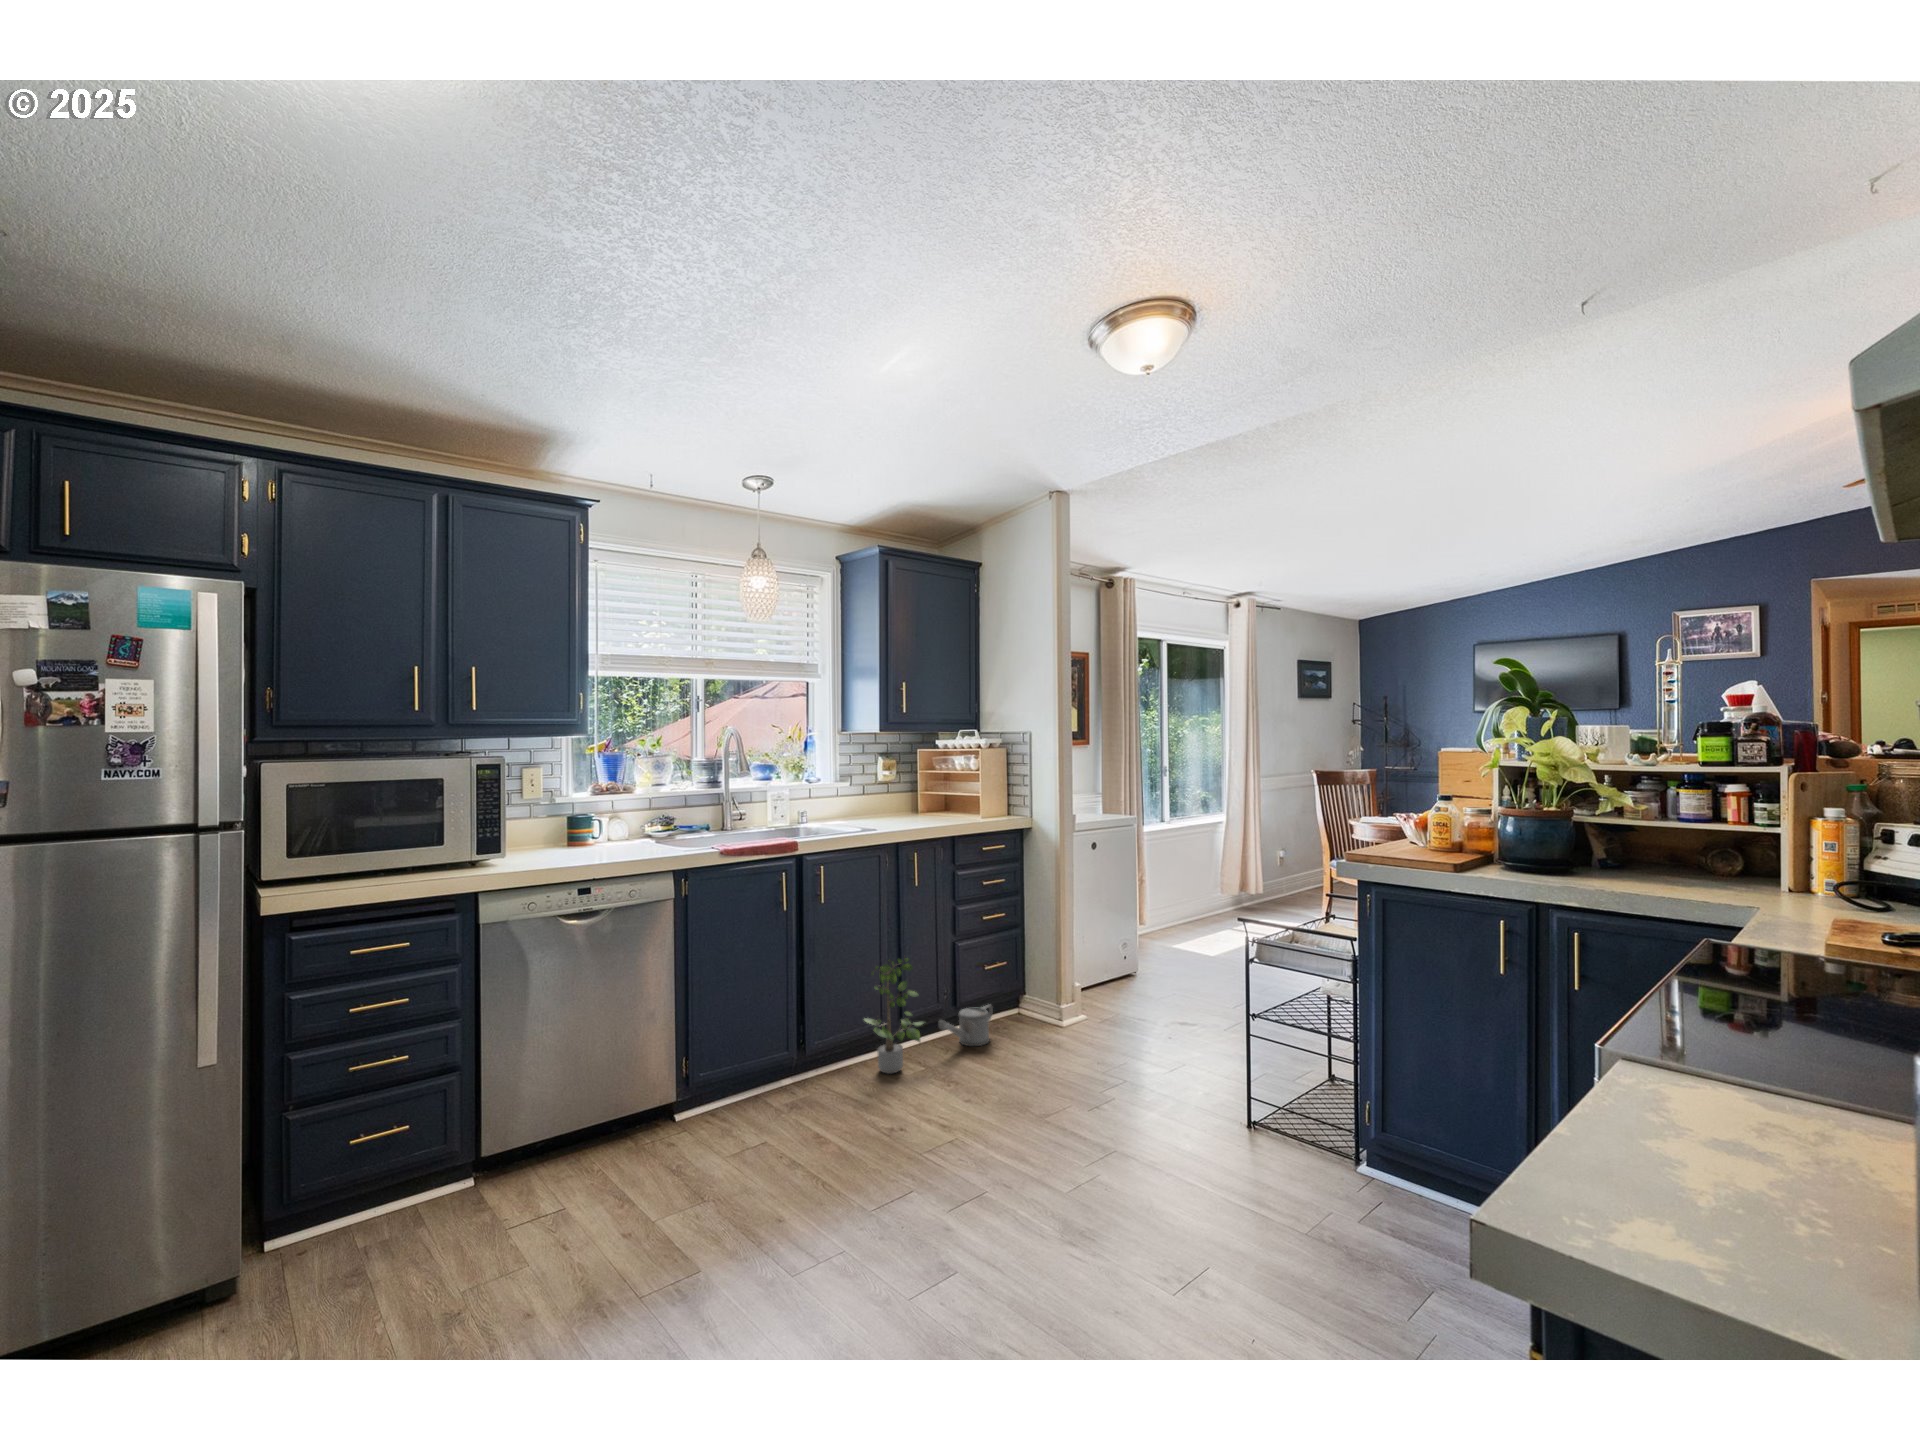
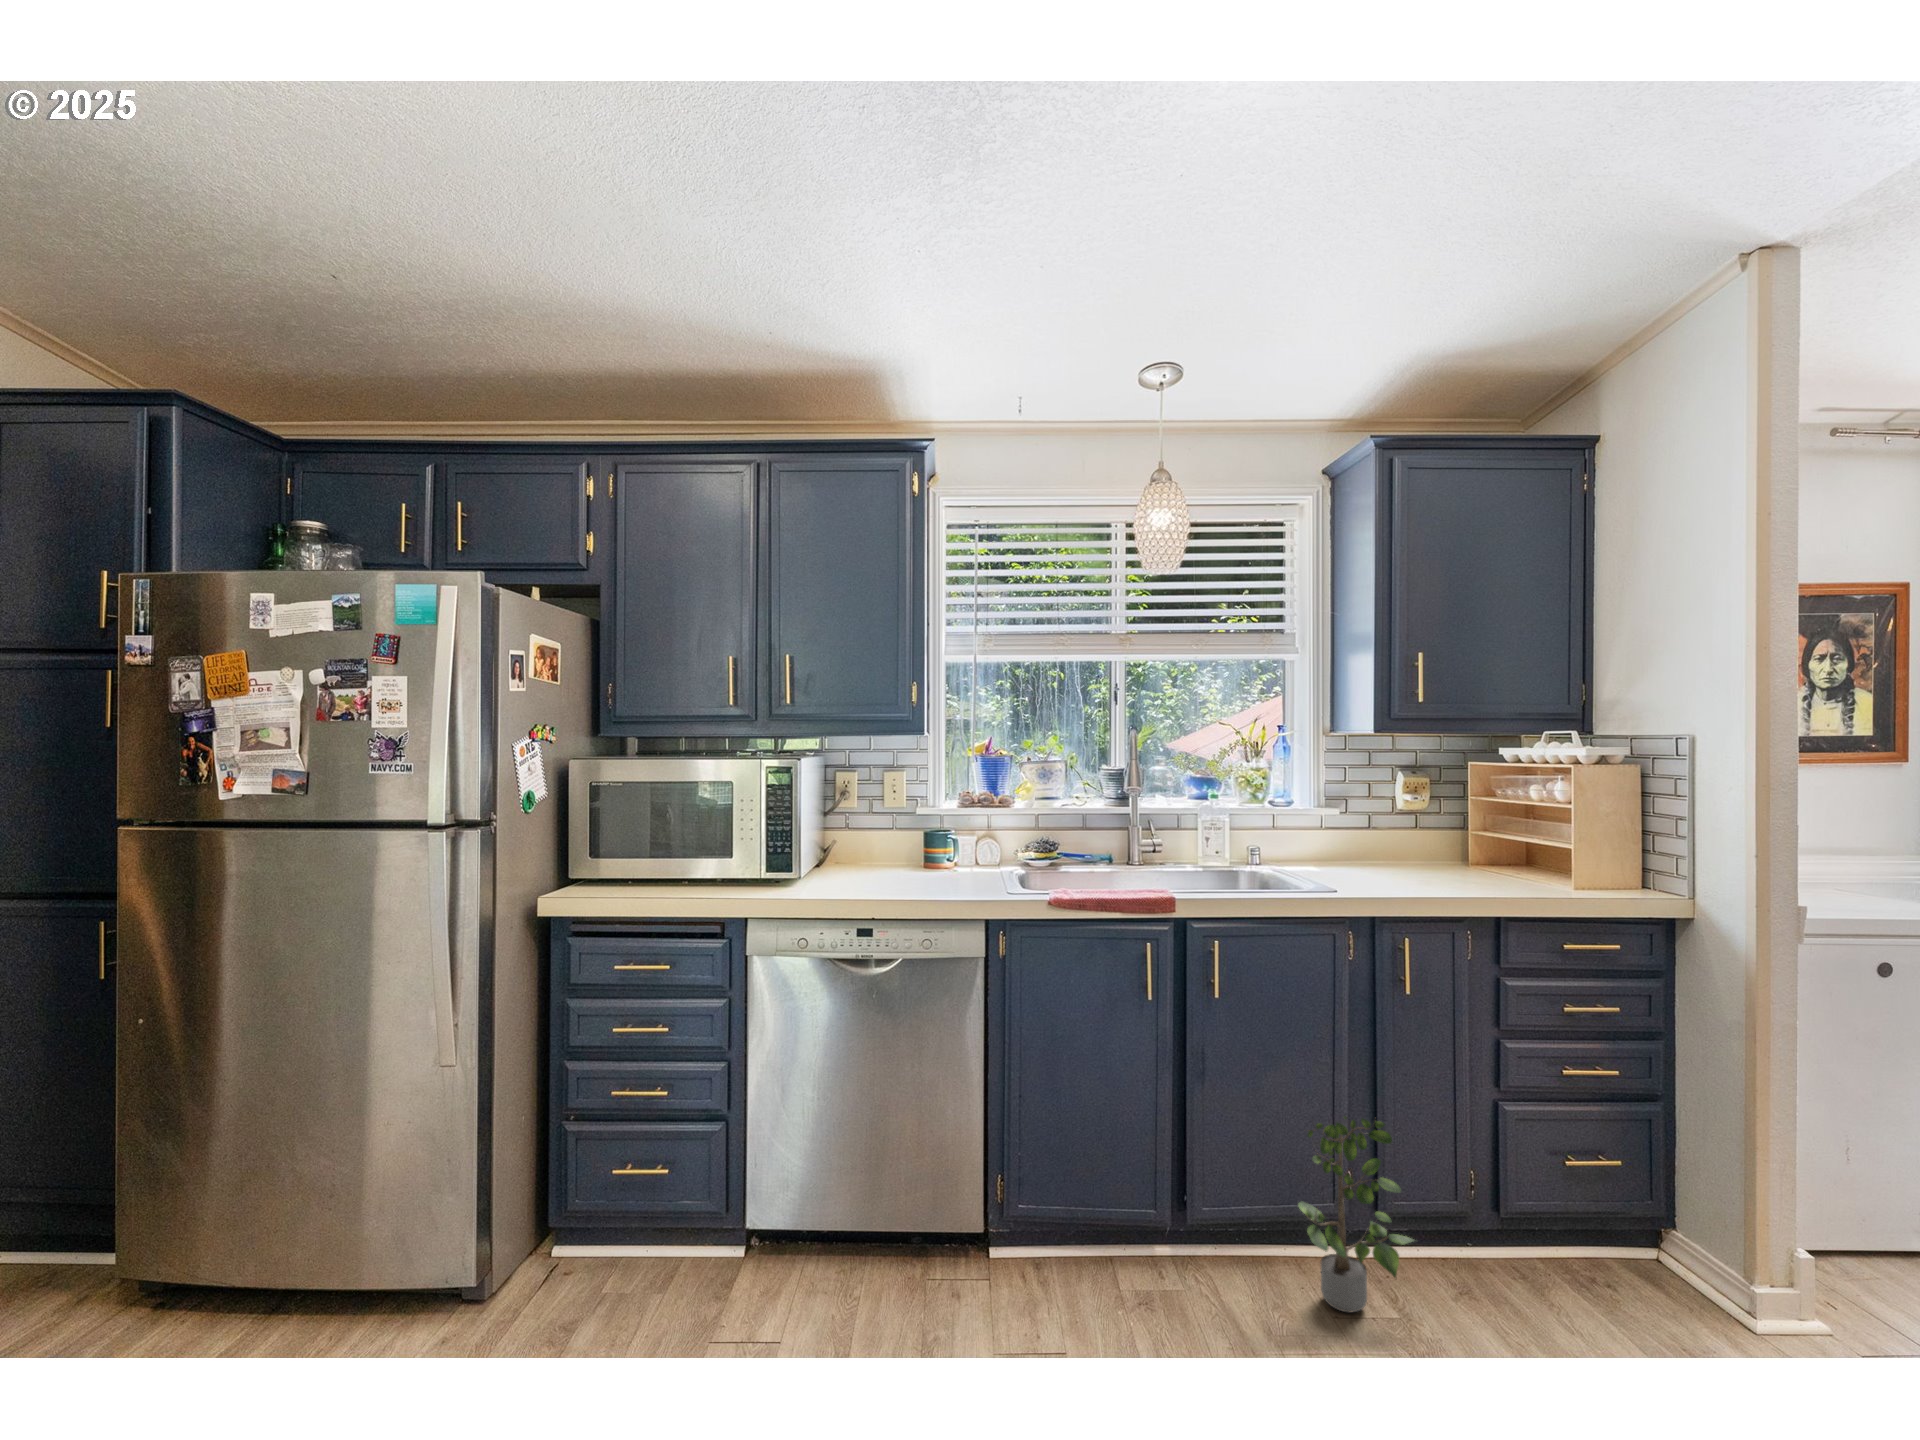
watering can: present [939,1005,993,1046] -> none [1449,1230,1581,1313]

